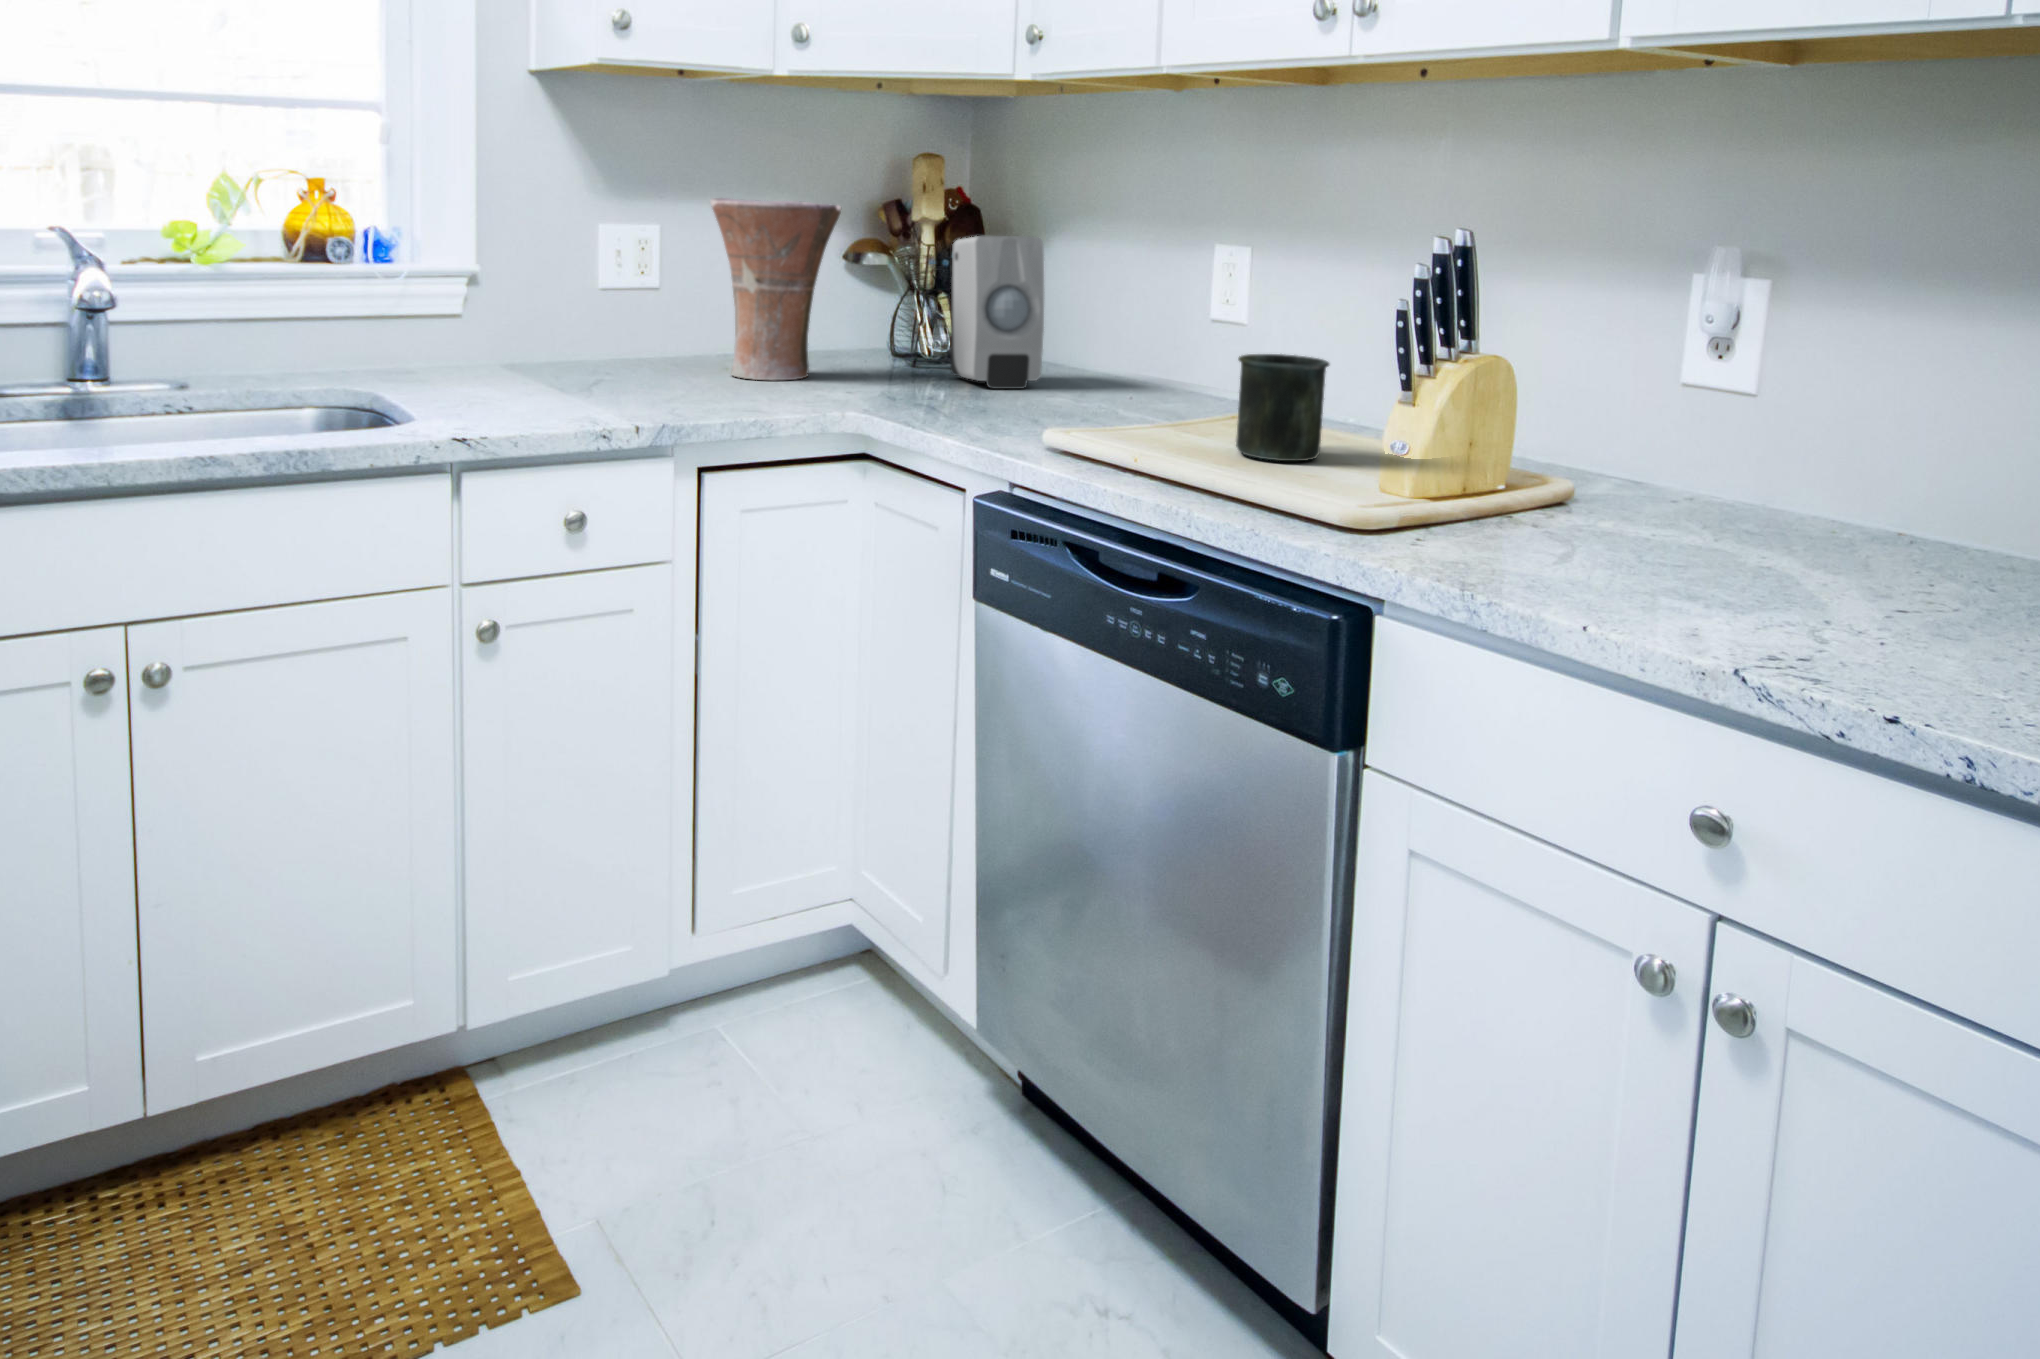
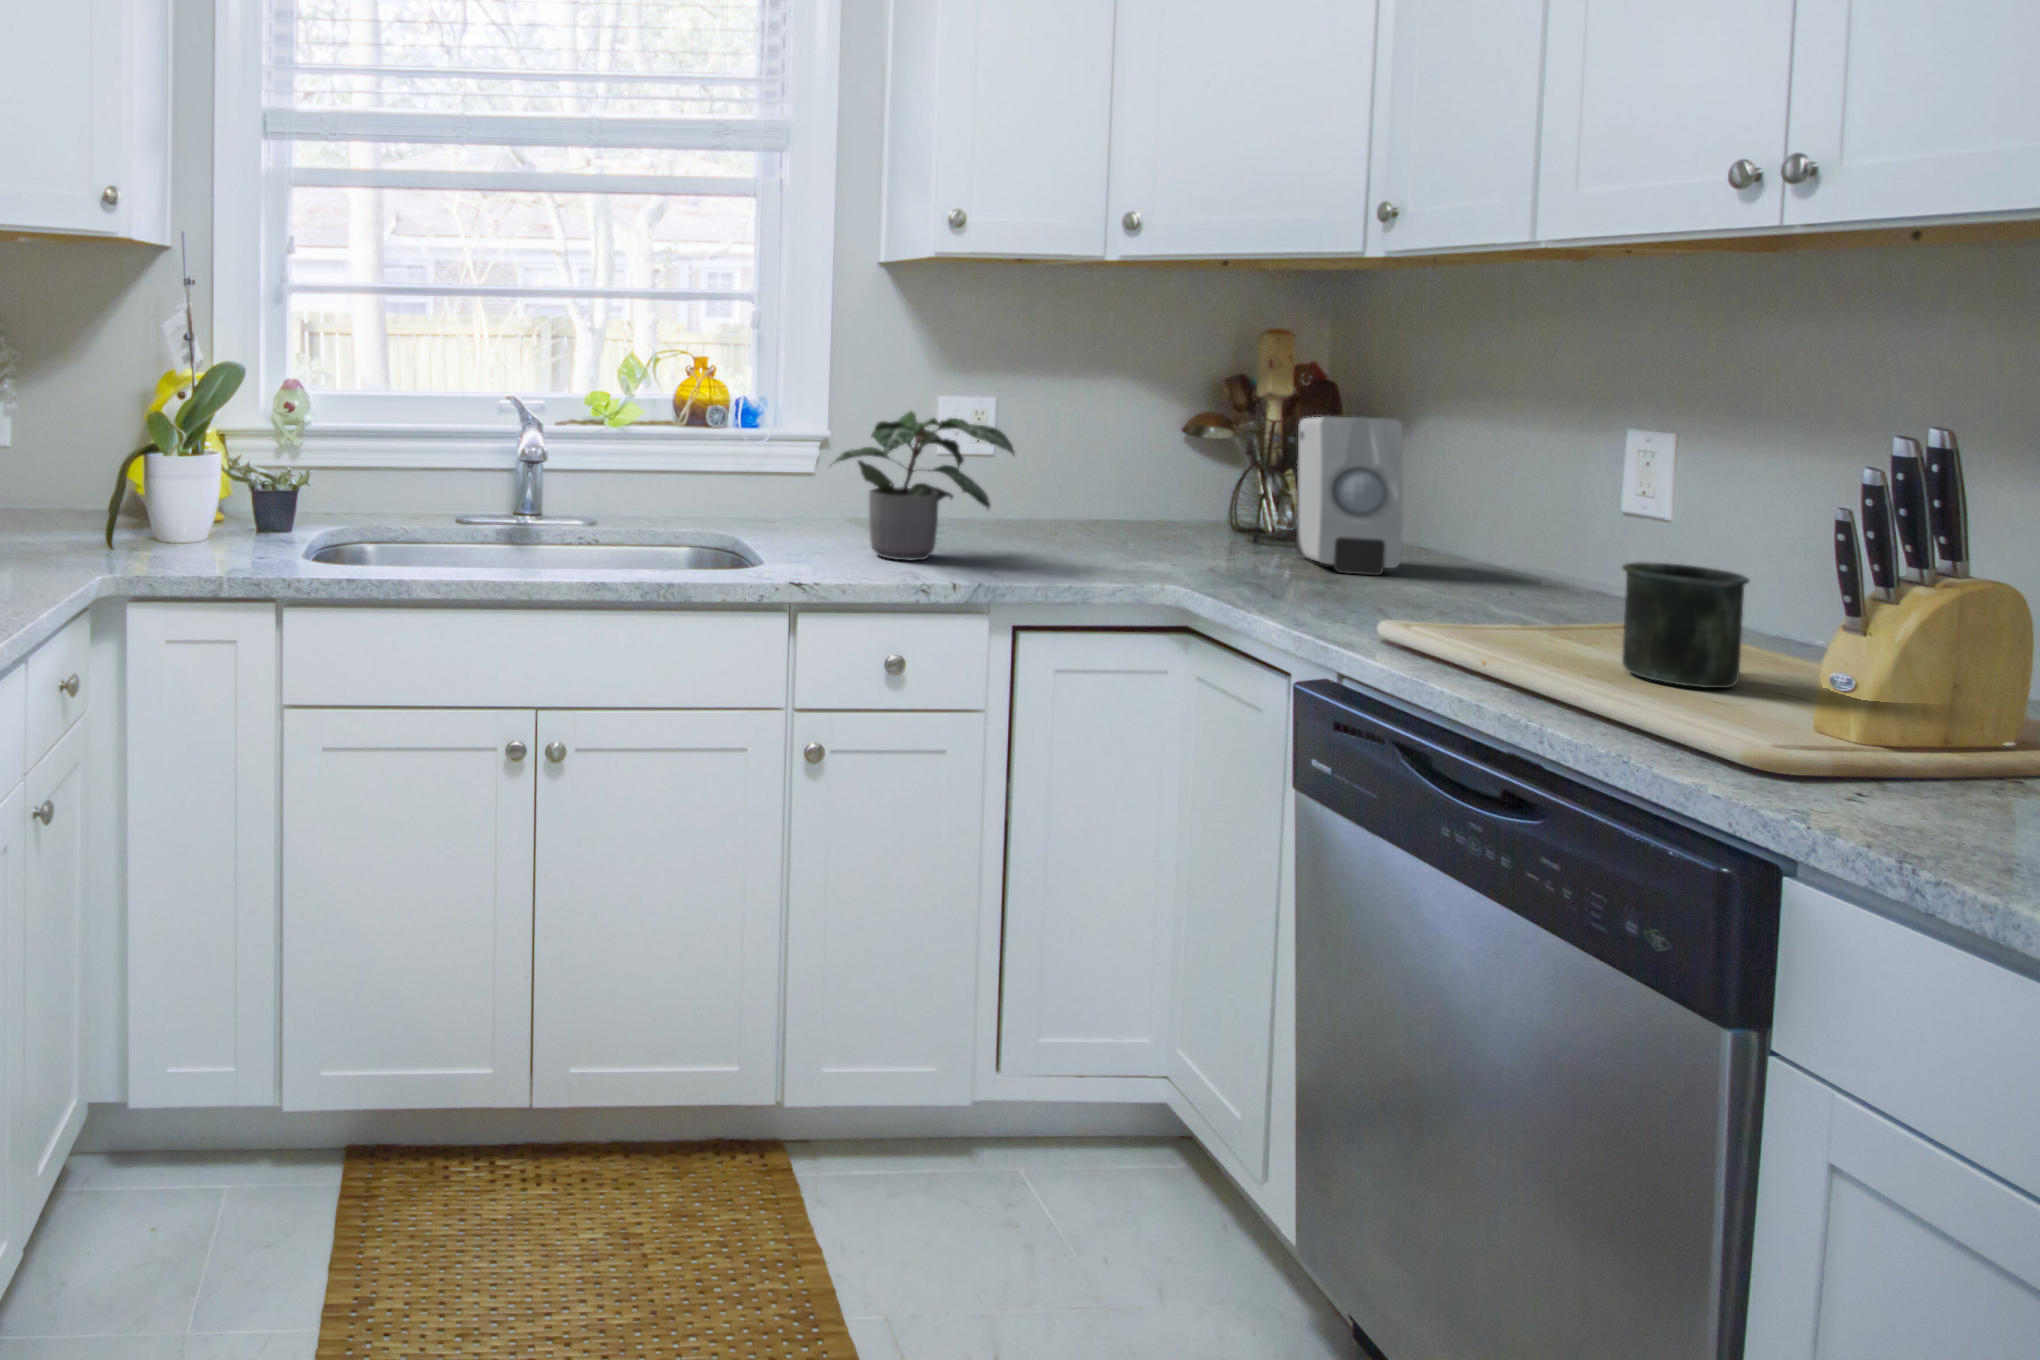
vase: present [710,198,841,380] -> none [1041,374,1175,549]
potted plant: none [485,237,693,406] -> present [830,411,1015,560]

